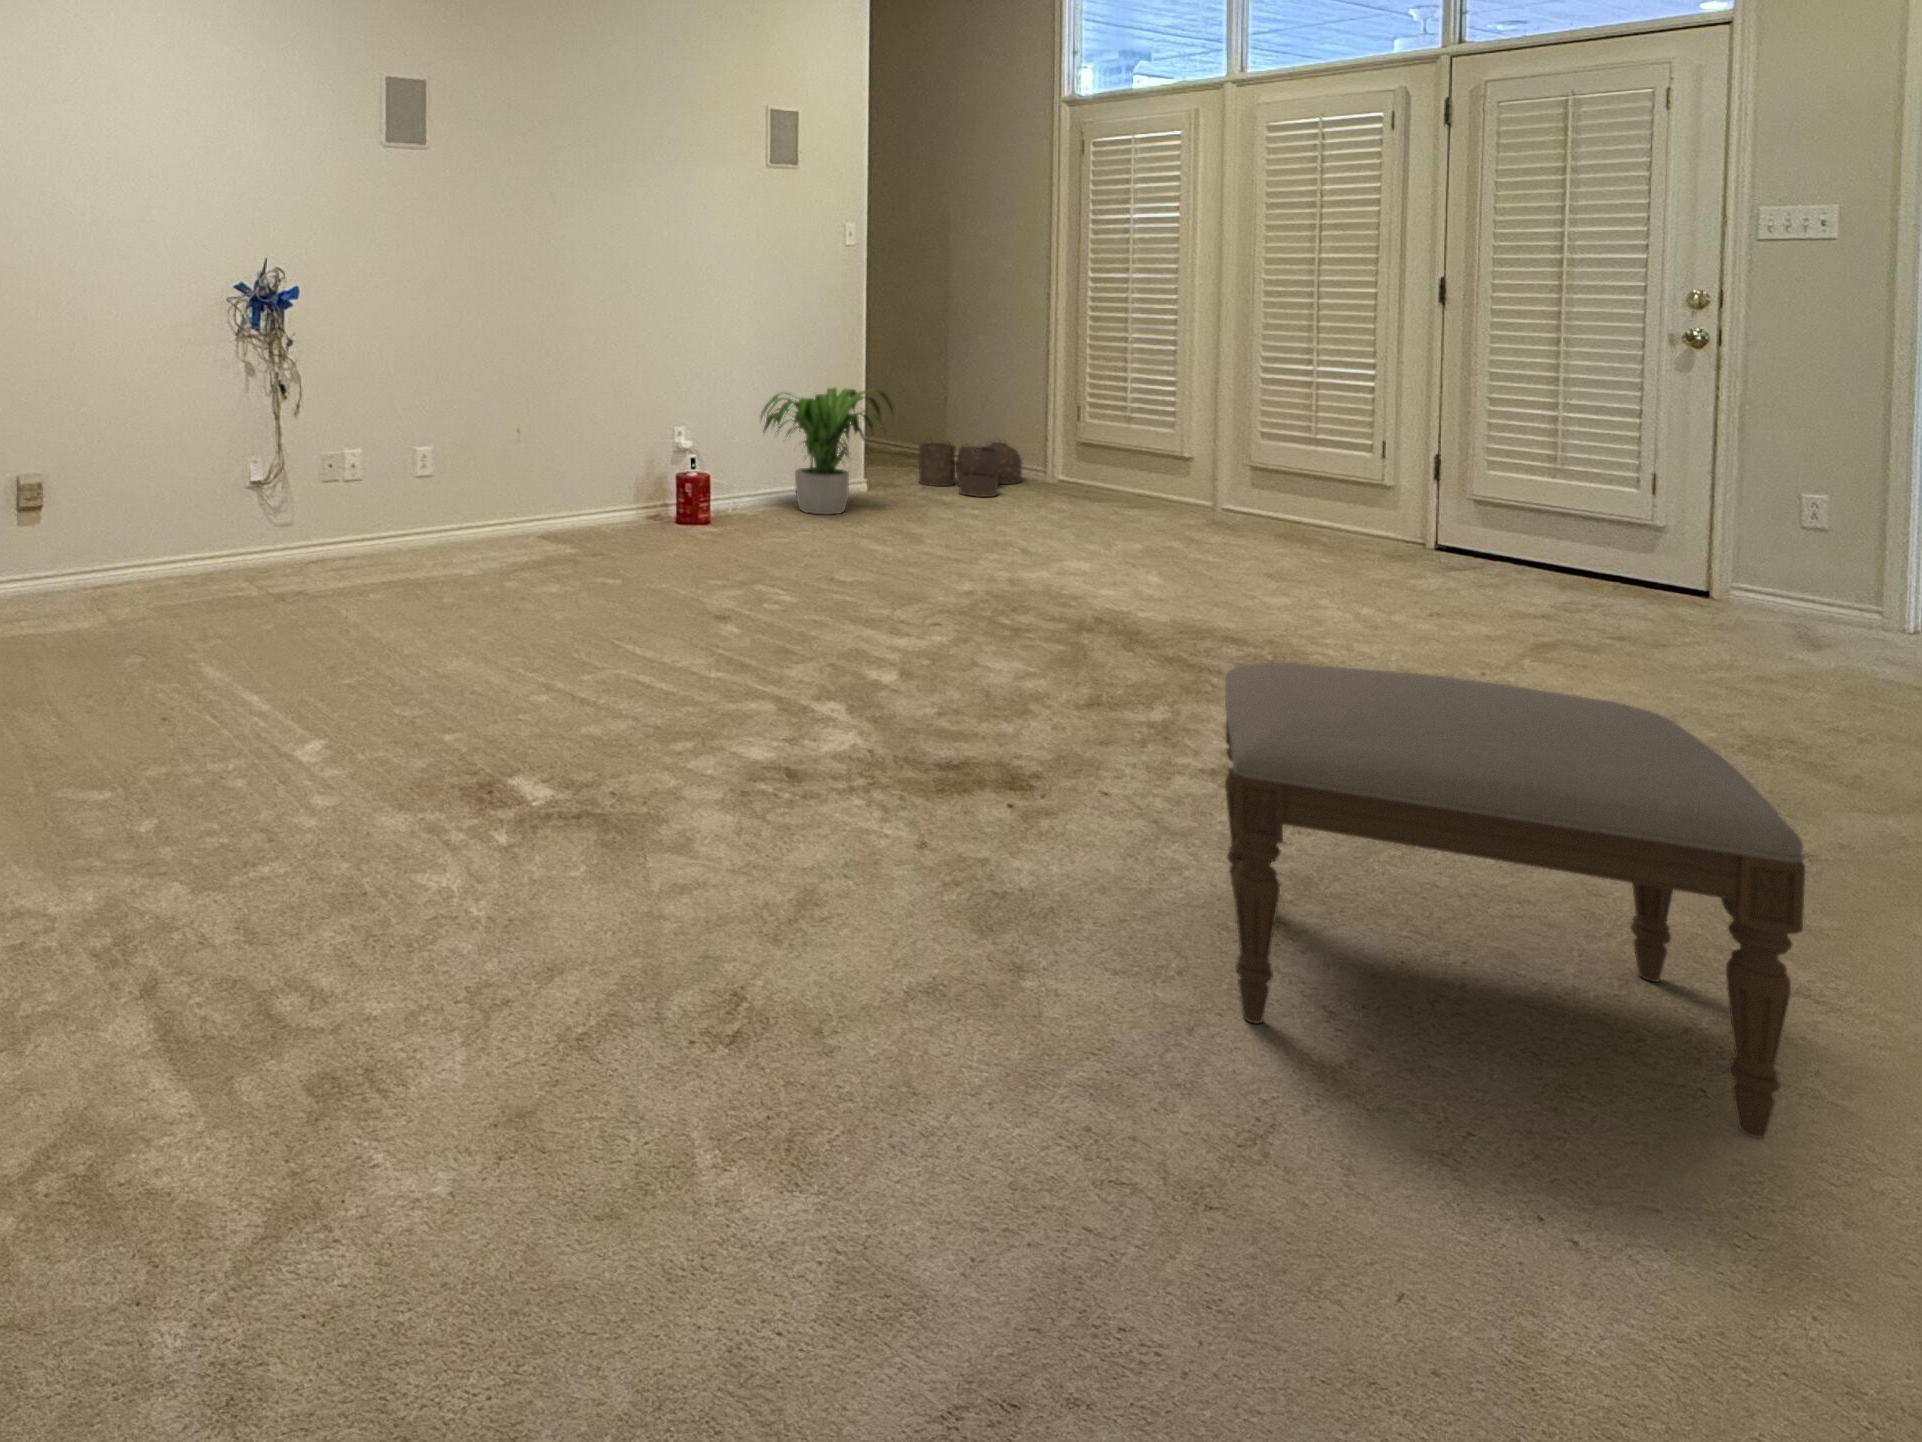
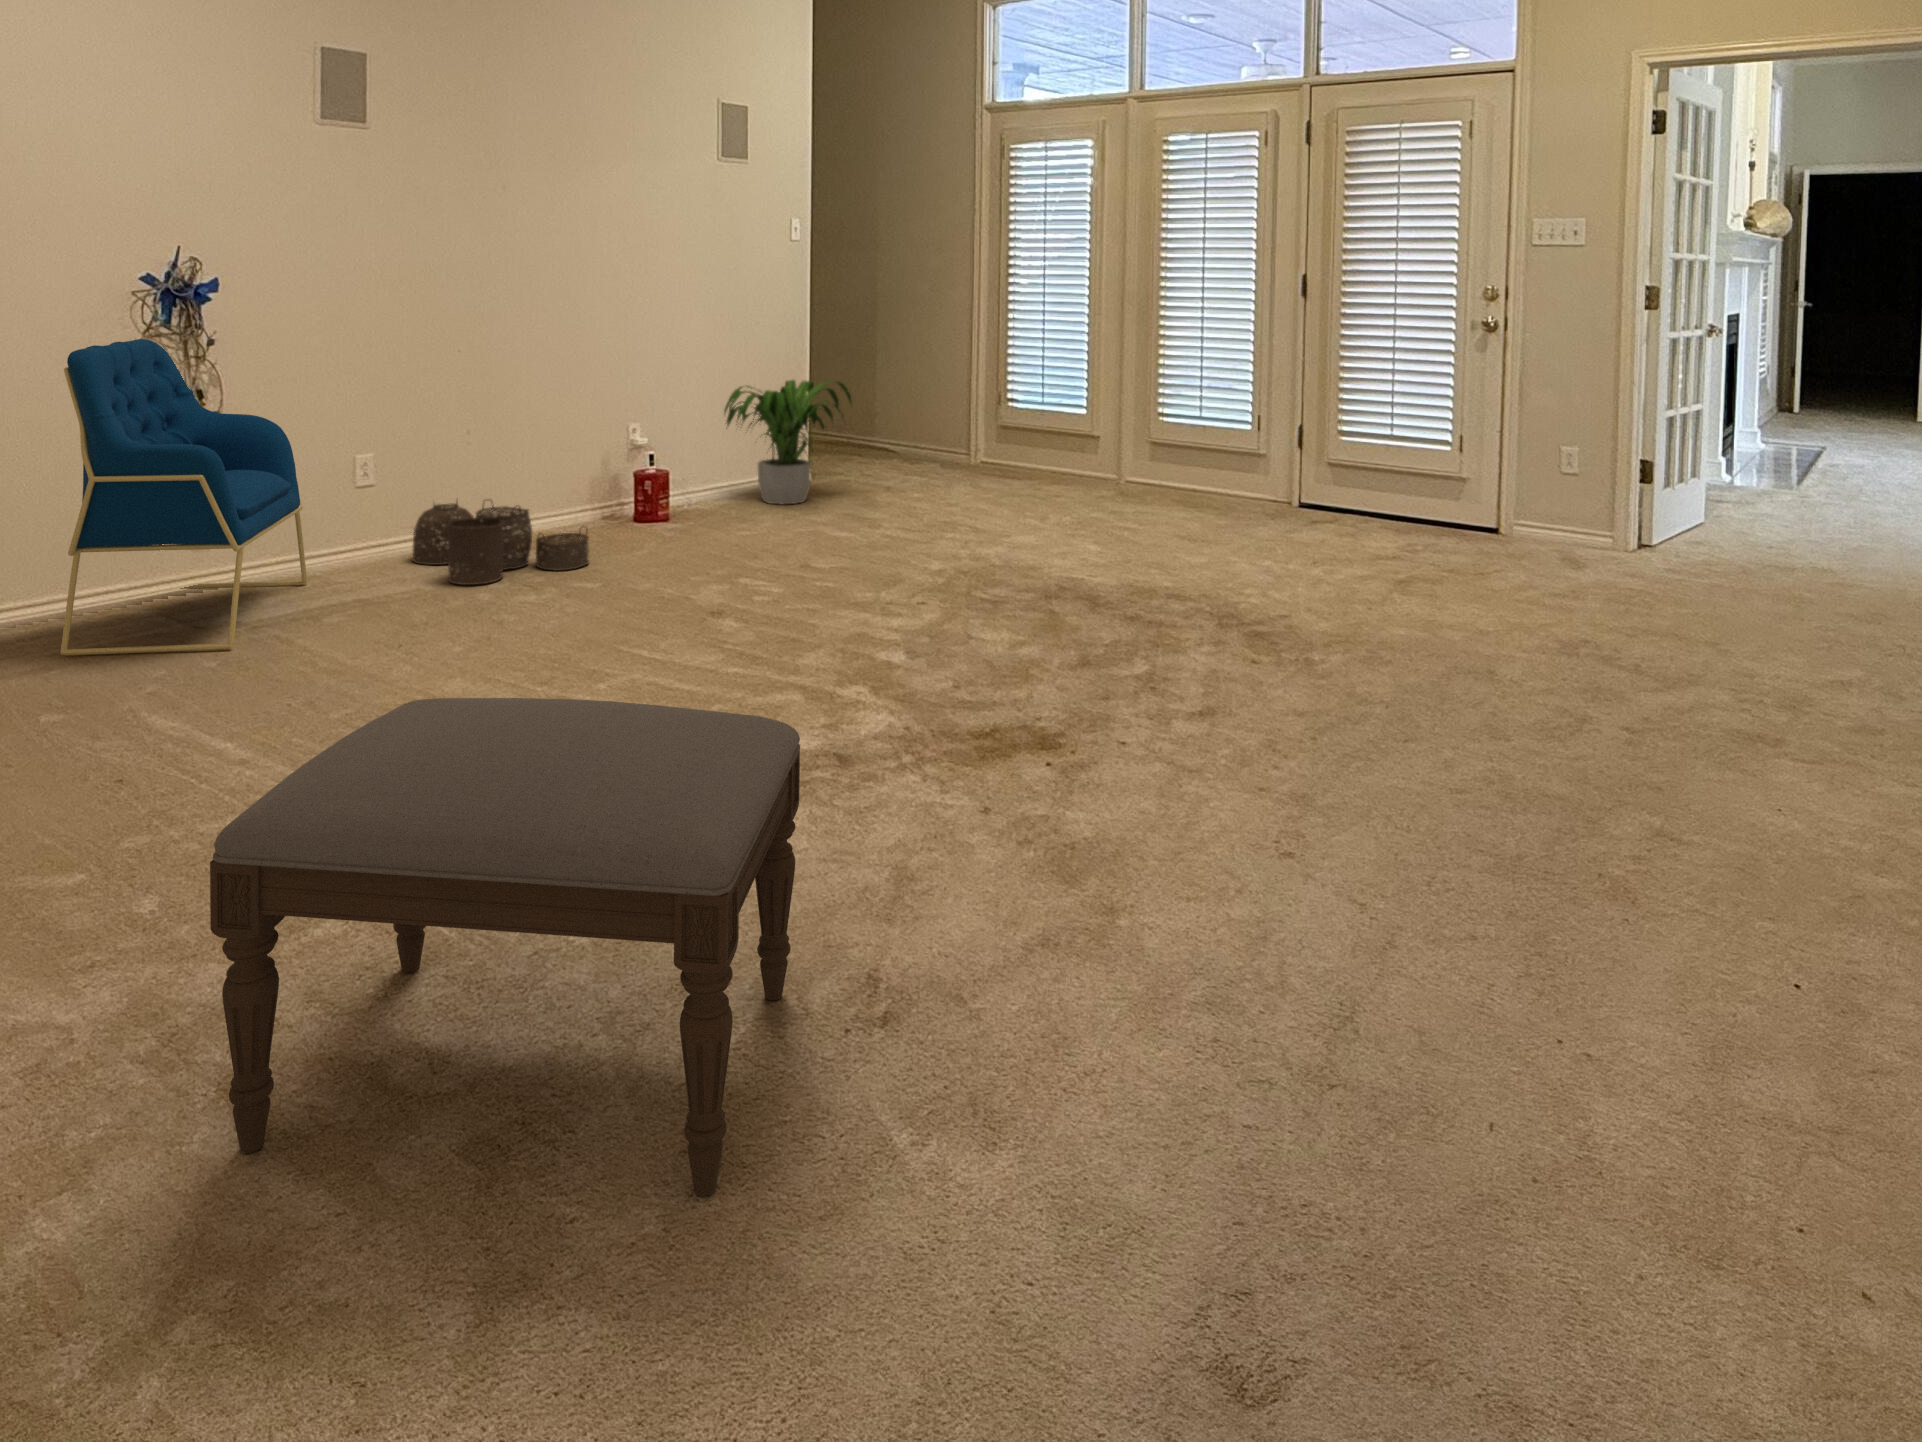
armchair: none [159,339,364,613] -> present [60,339,307,655]
woven basket: present [919,438,1022,497] -> present [413,501,589,585]
ottoman: present [1225,663,1805,1139] -> present [210,698,800,1196]

